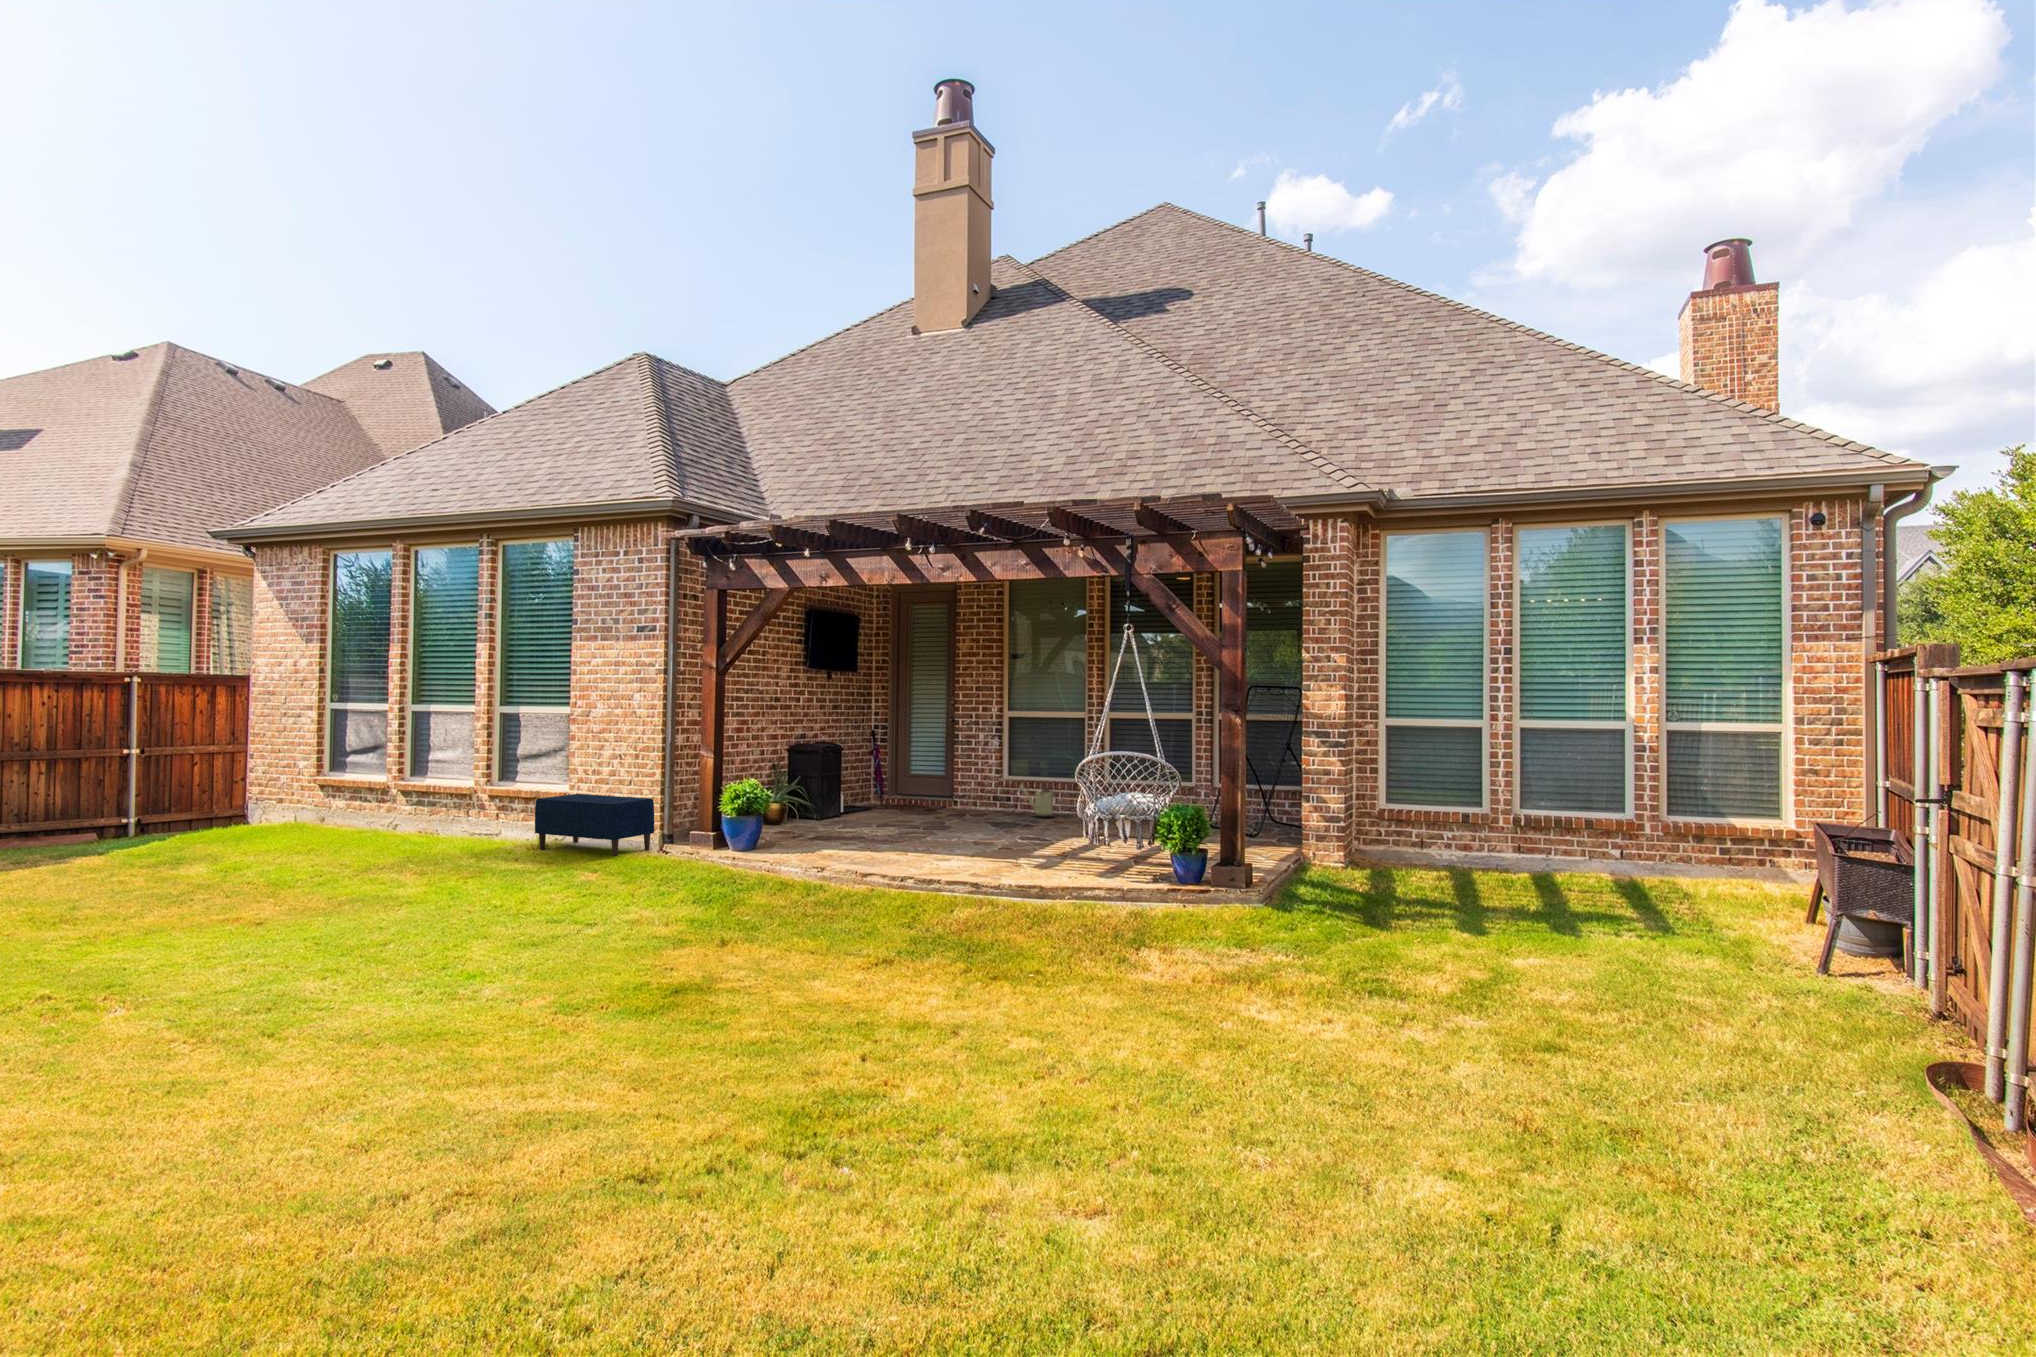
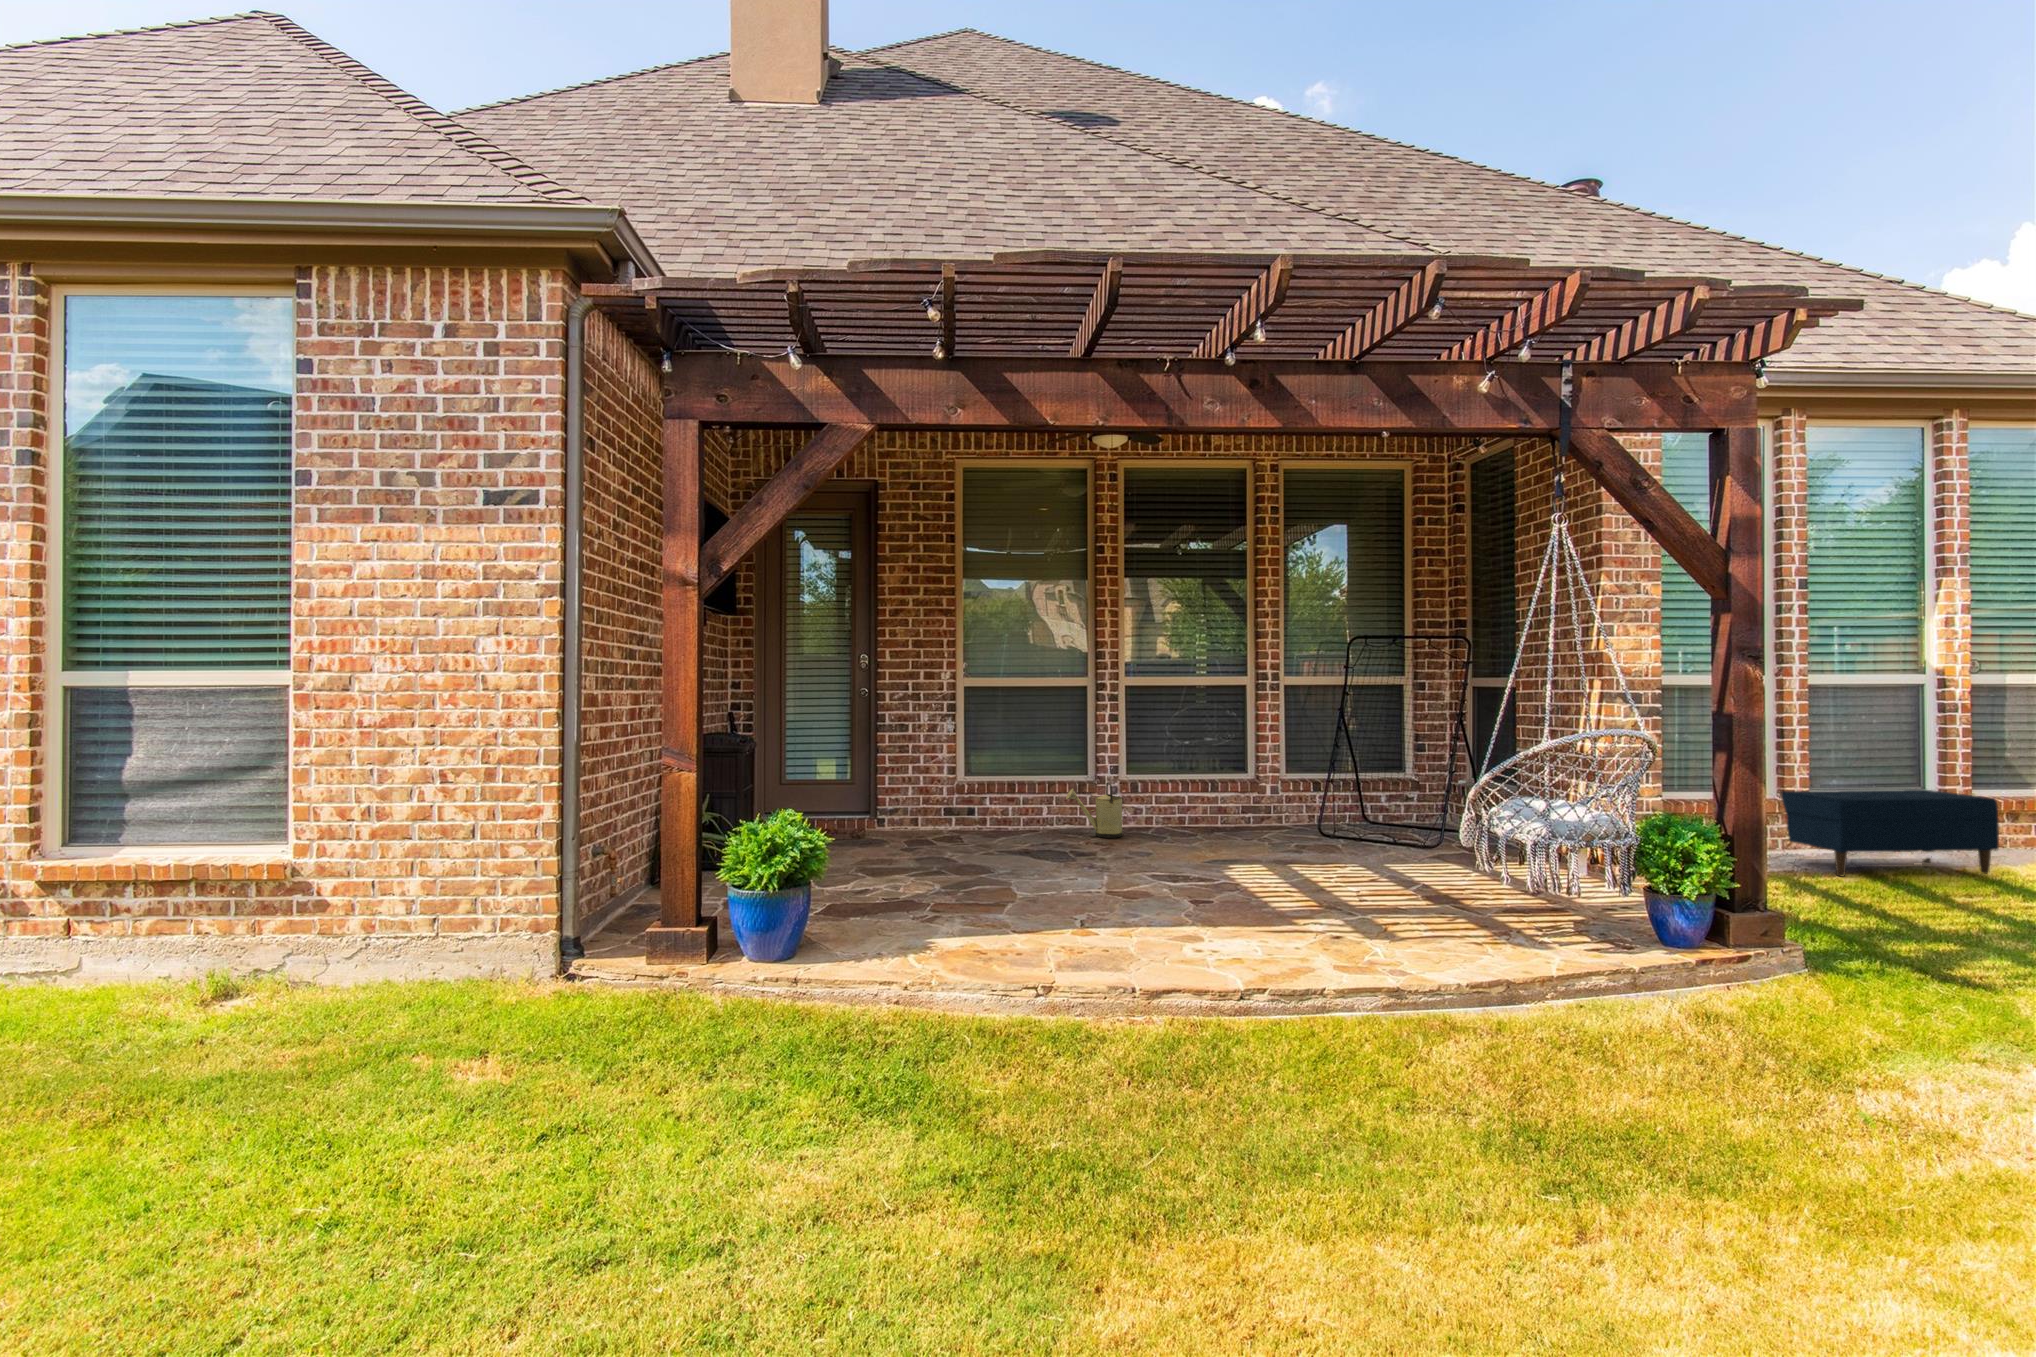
bench: present [535,794,654,857] -> present [1781,789,1999,876]

